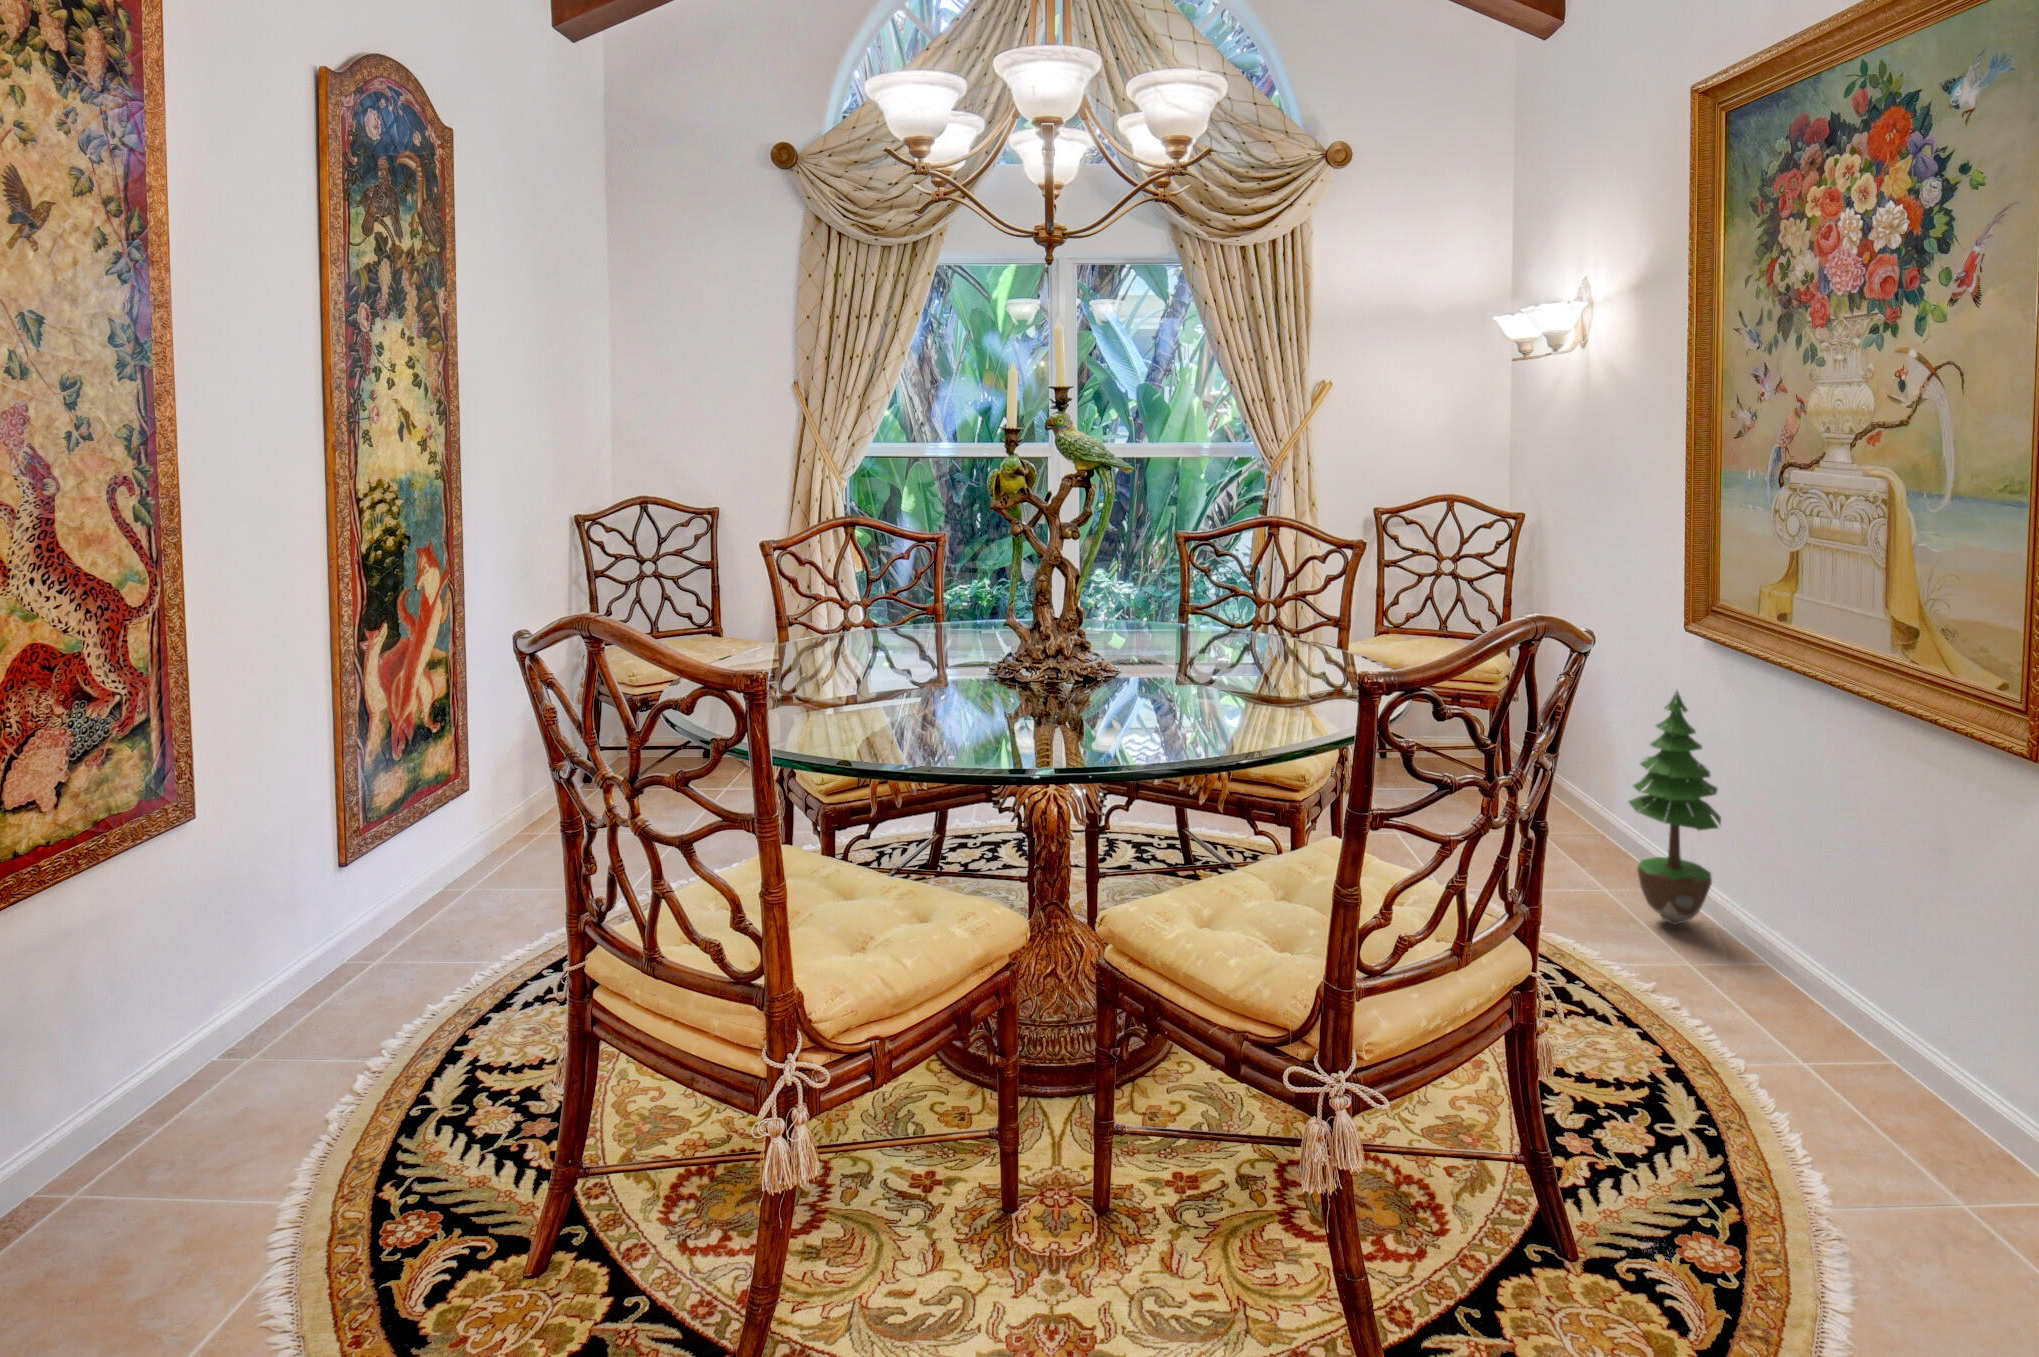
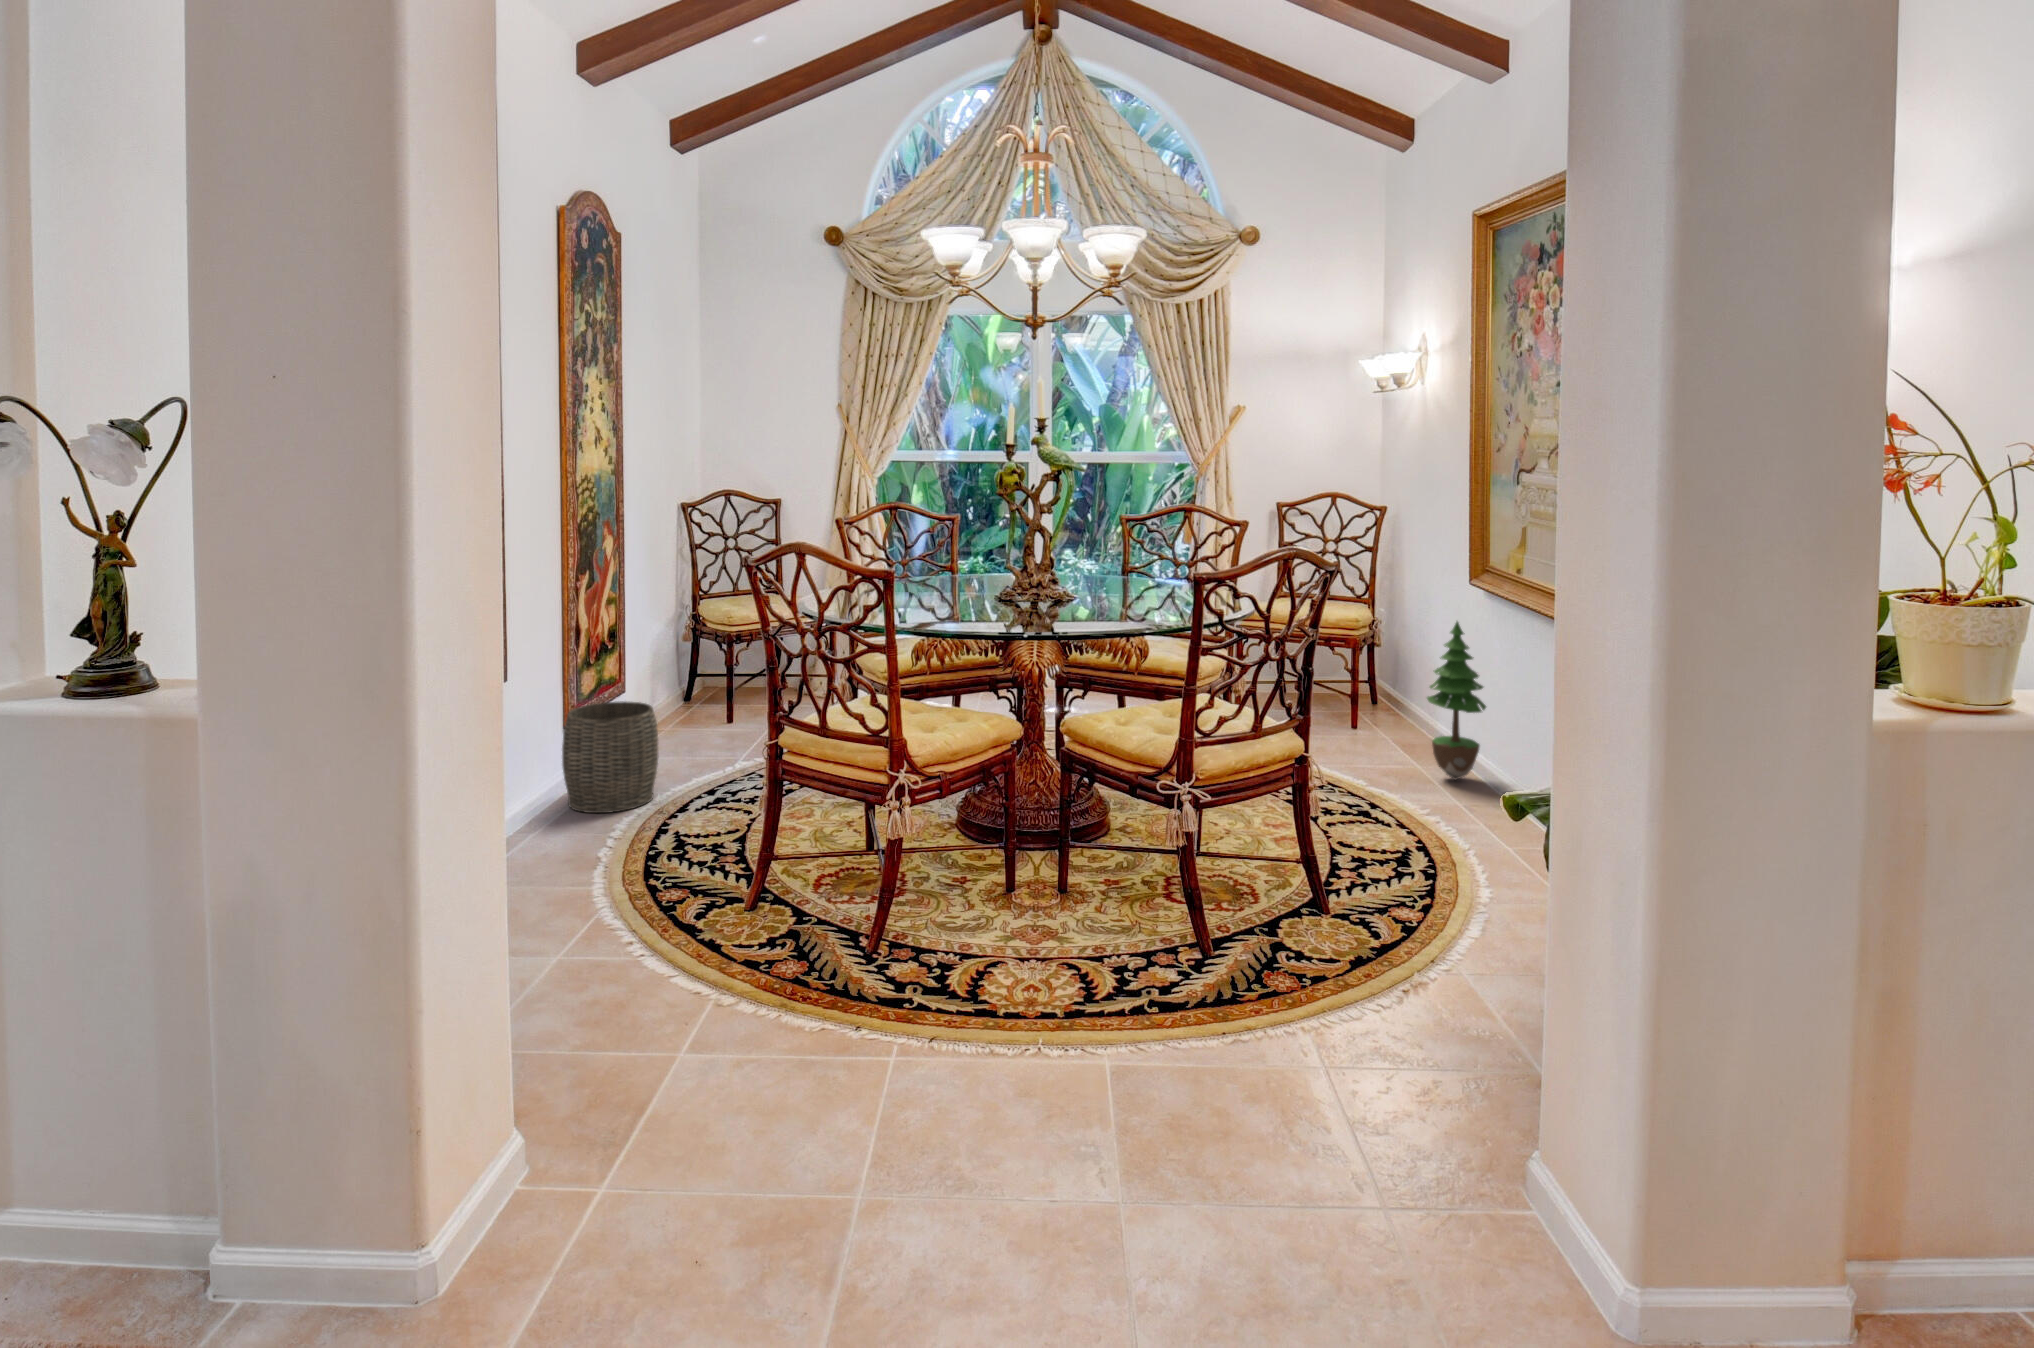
woven basket: none [317,827,477,1015] -> present [562,701,658,813]

